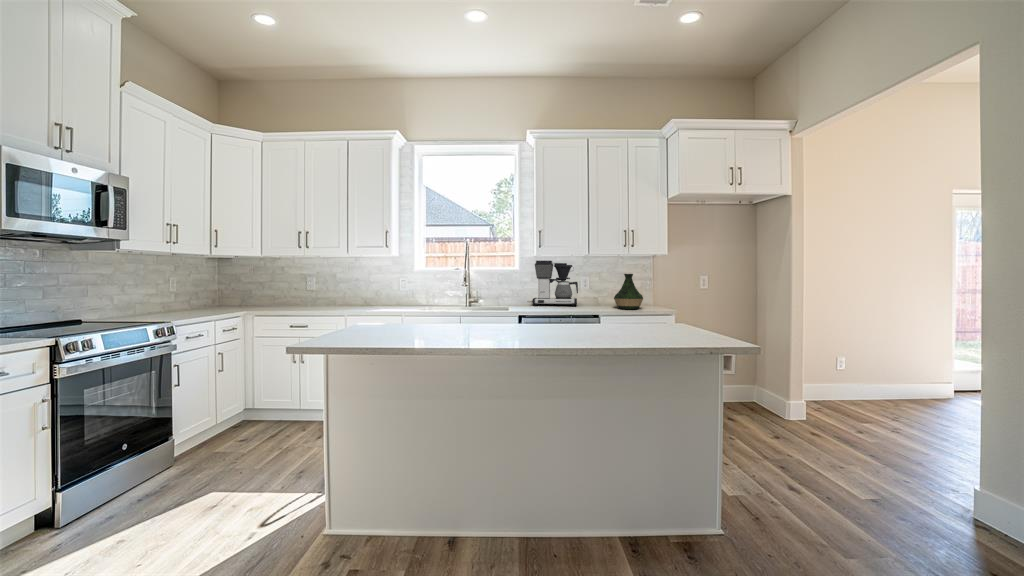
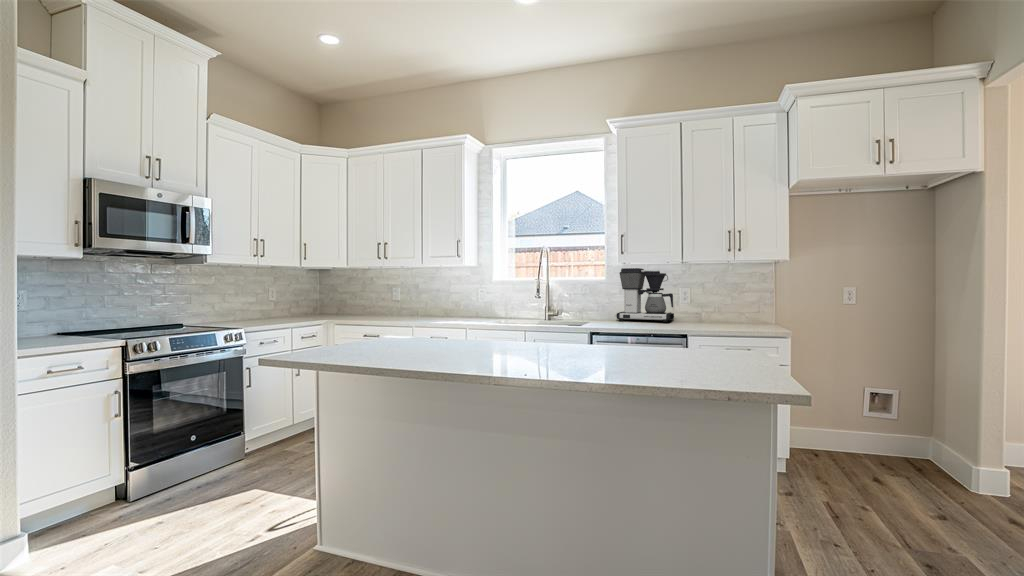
vase: present [614,274,643,309] -> none [715,284,754,328]

